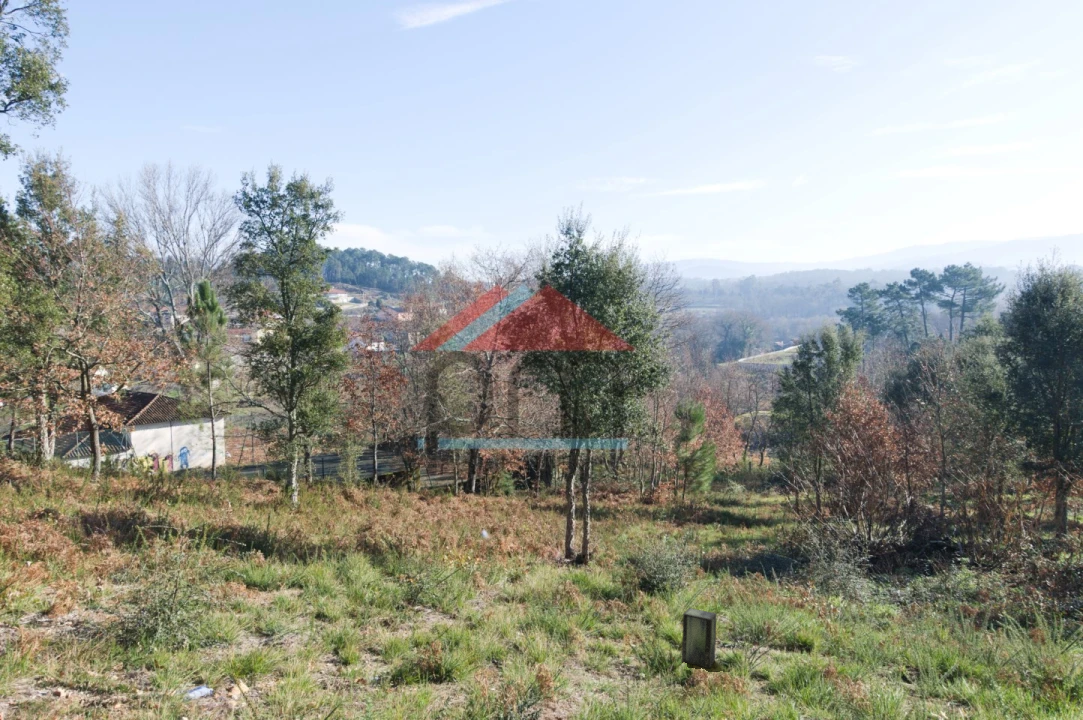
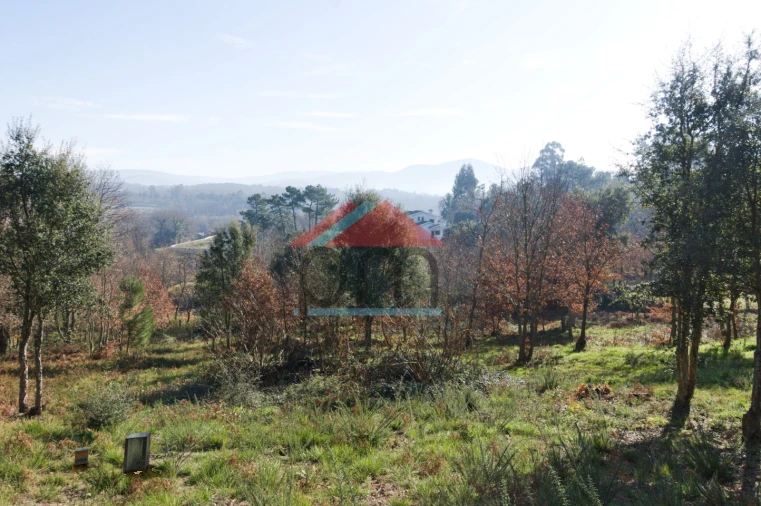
potted tree: none [624,587,650,631] -> present [72,431,95,465]

